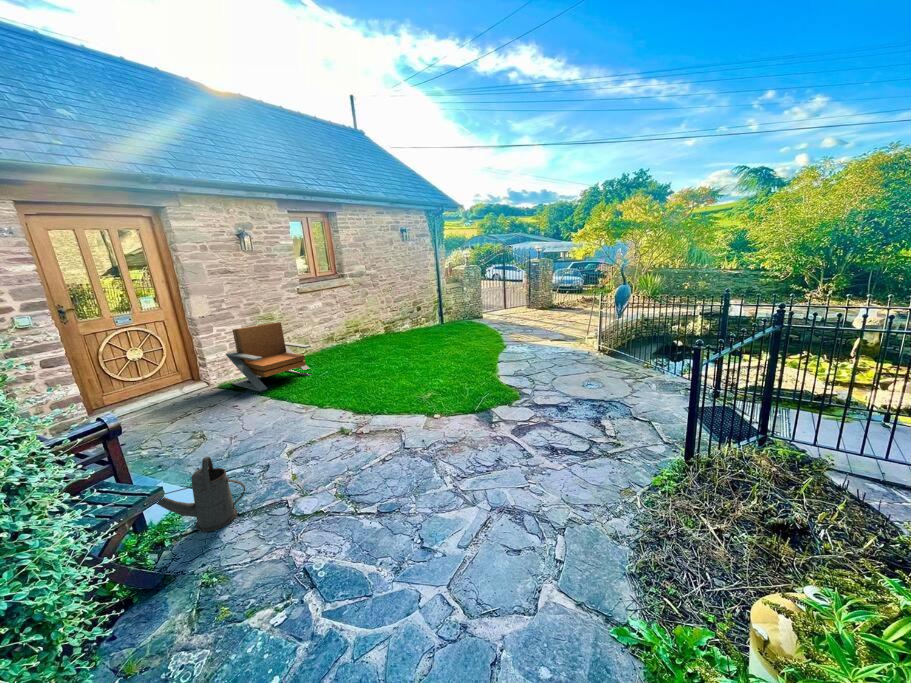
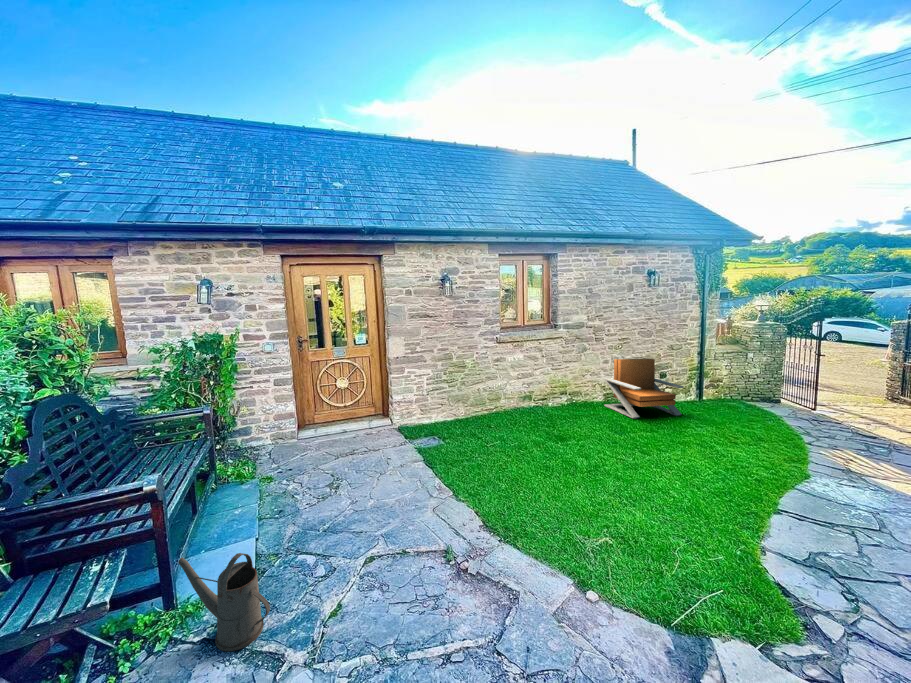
lounge chair: present [226,322,312,391] -> present [604,358,684,418]

